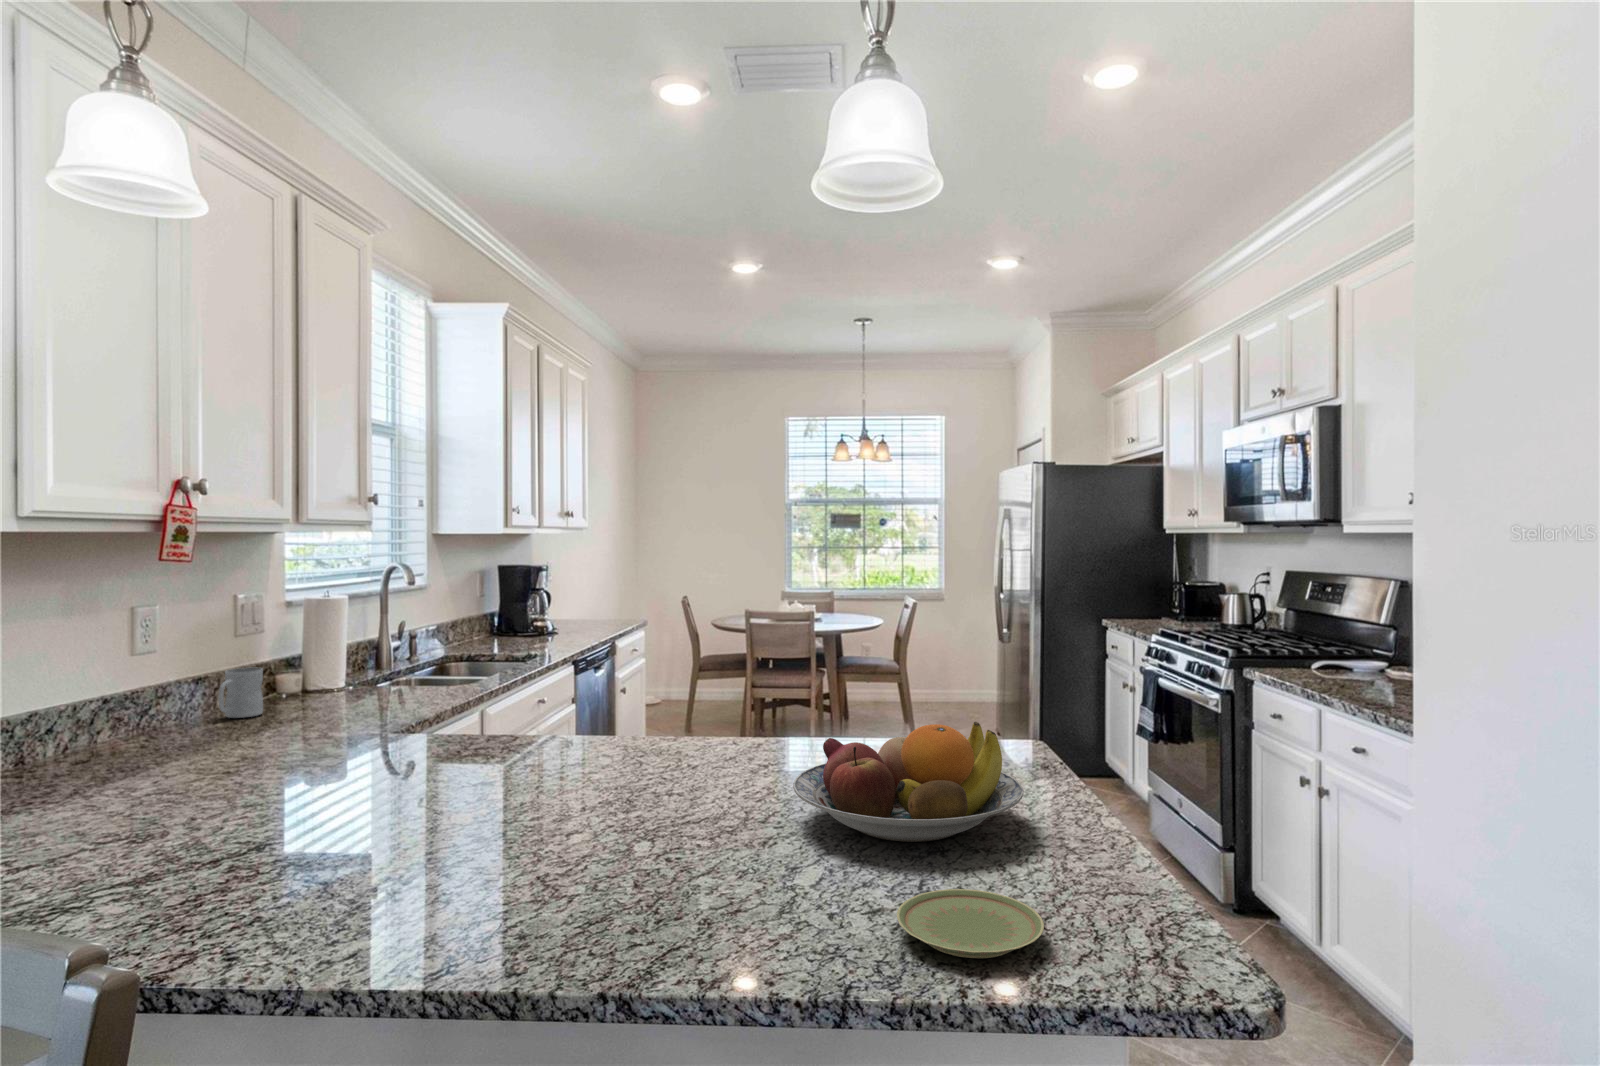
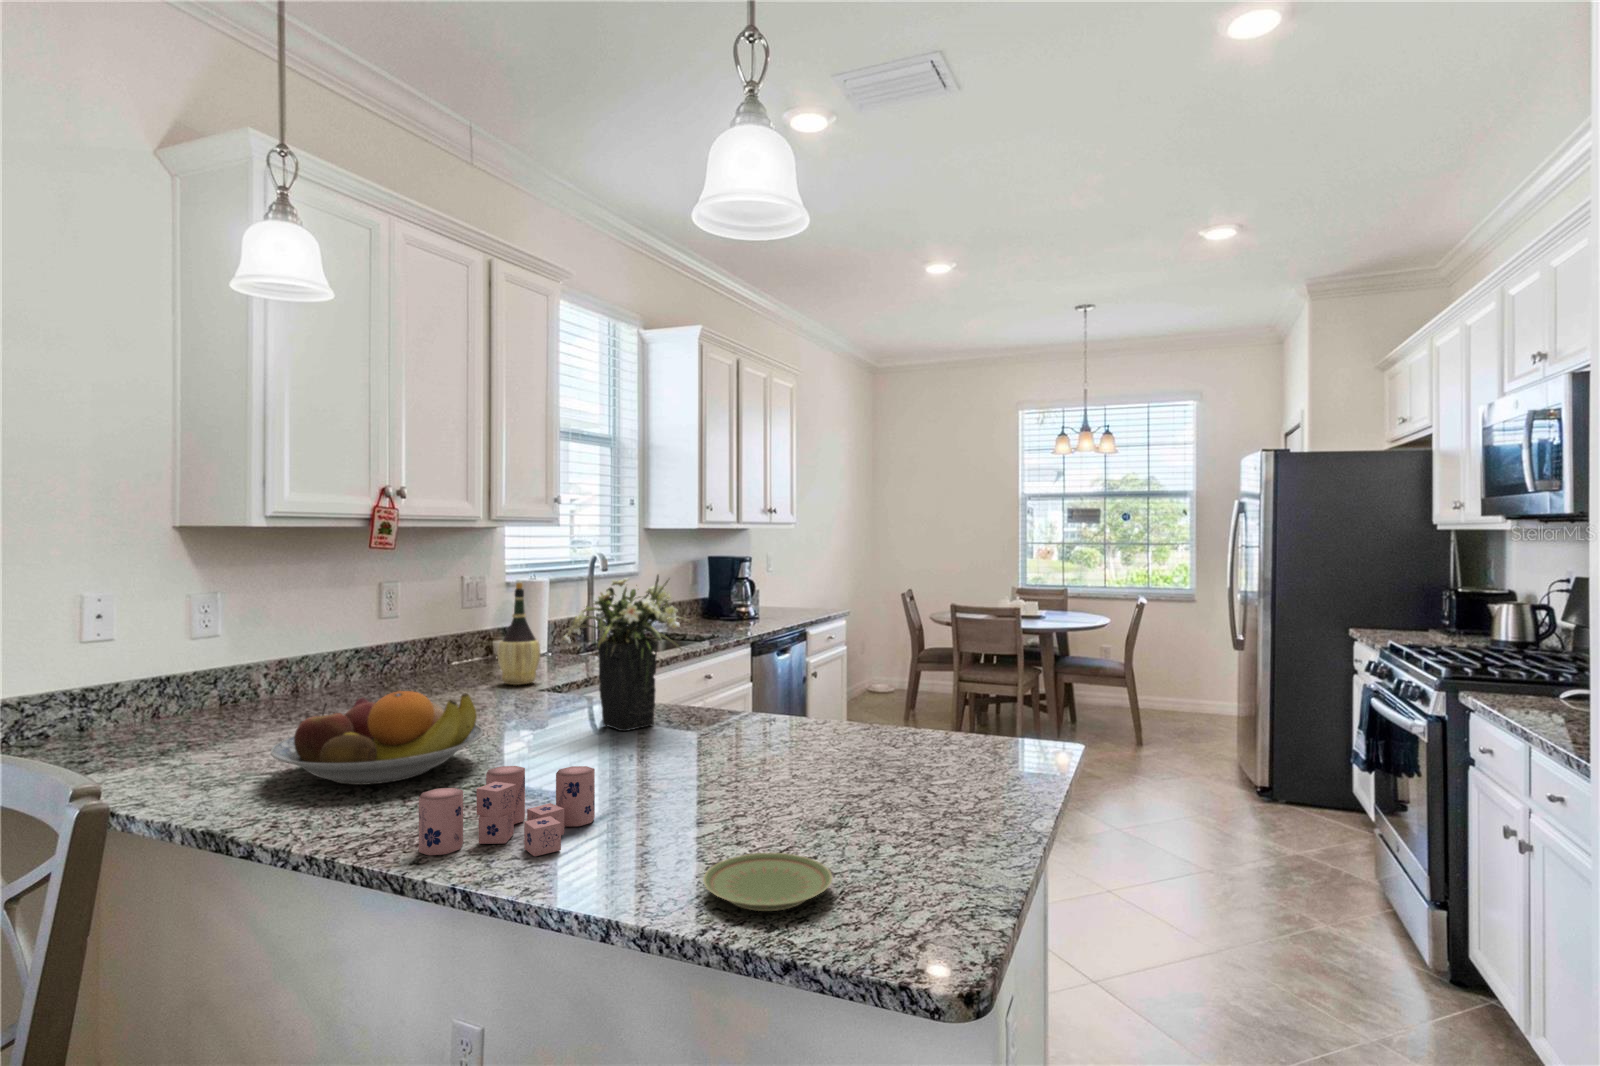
flower arrangement: none [494,585,647,773] -> present [561,575,690,731]
wine bottle: none [324,601,381,728] -> present [498,582,540,685]
mug: present [218,668,263,718] -> none [438,633,472,671]
fruit bowl: present [793,722,1023,842] -> present [271,691,483,785]
candle: none [493,818,680,959] -> present [419,766,595,856]

